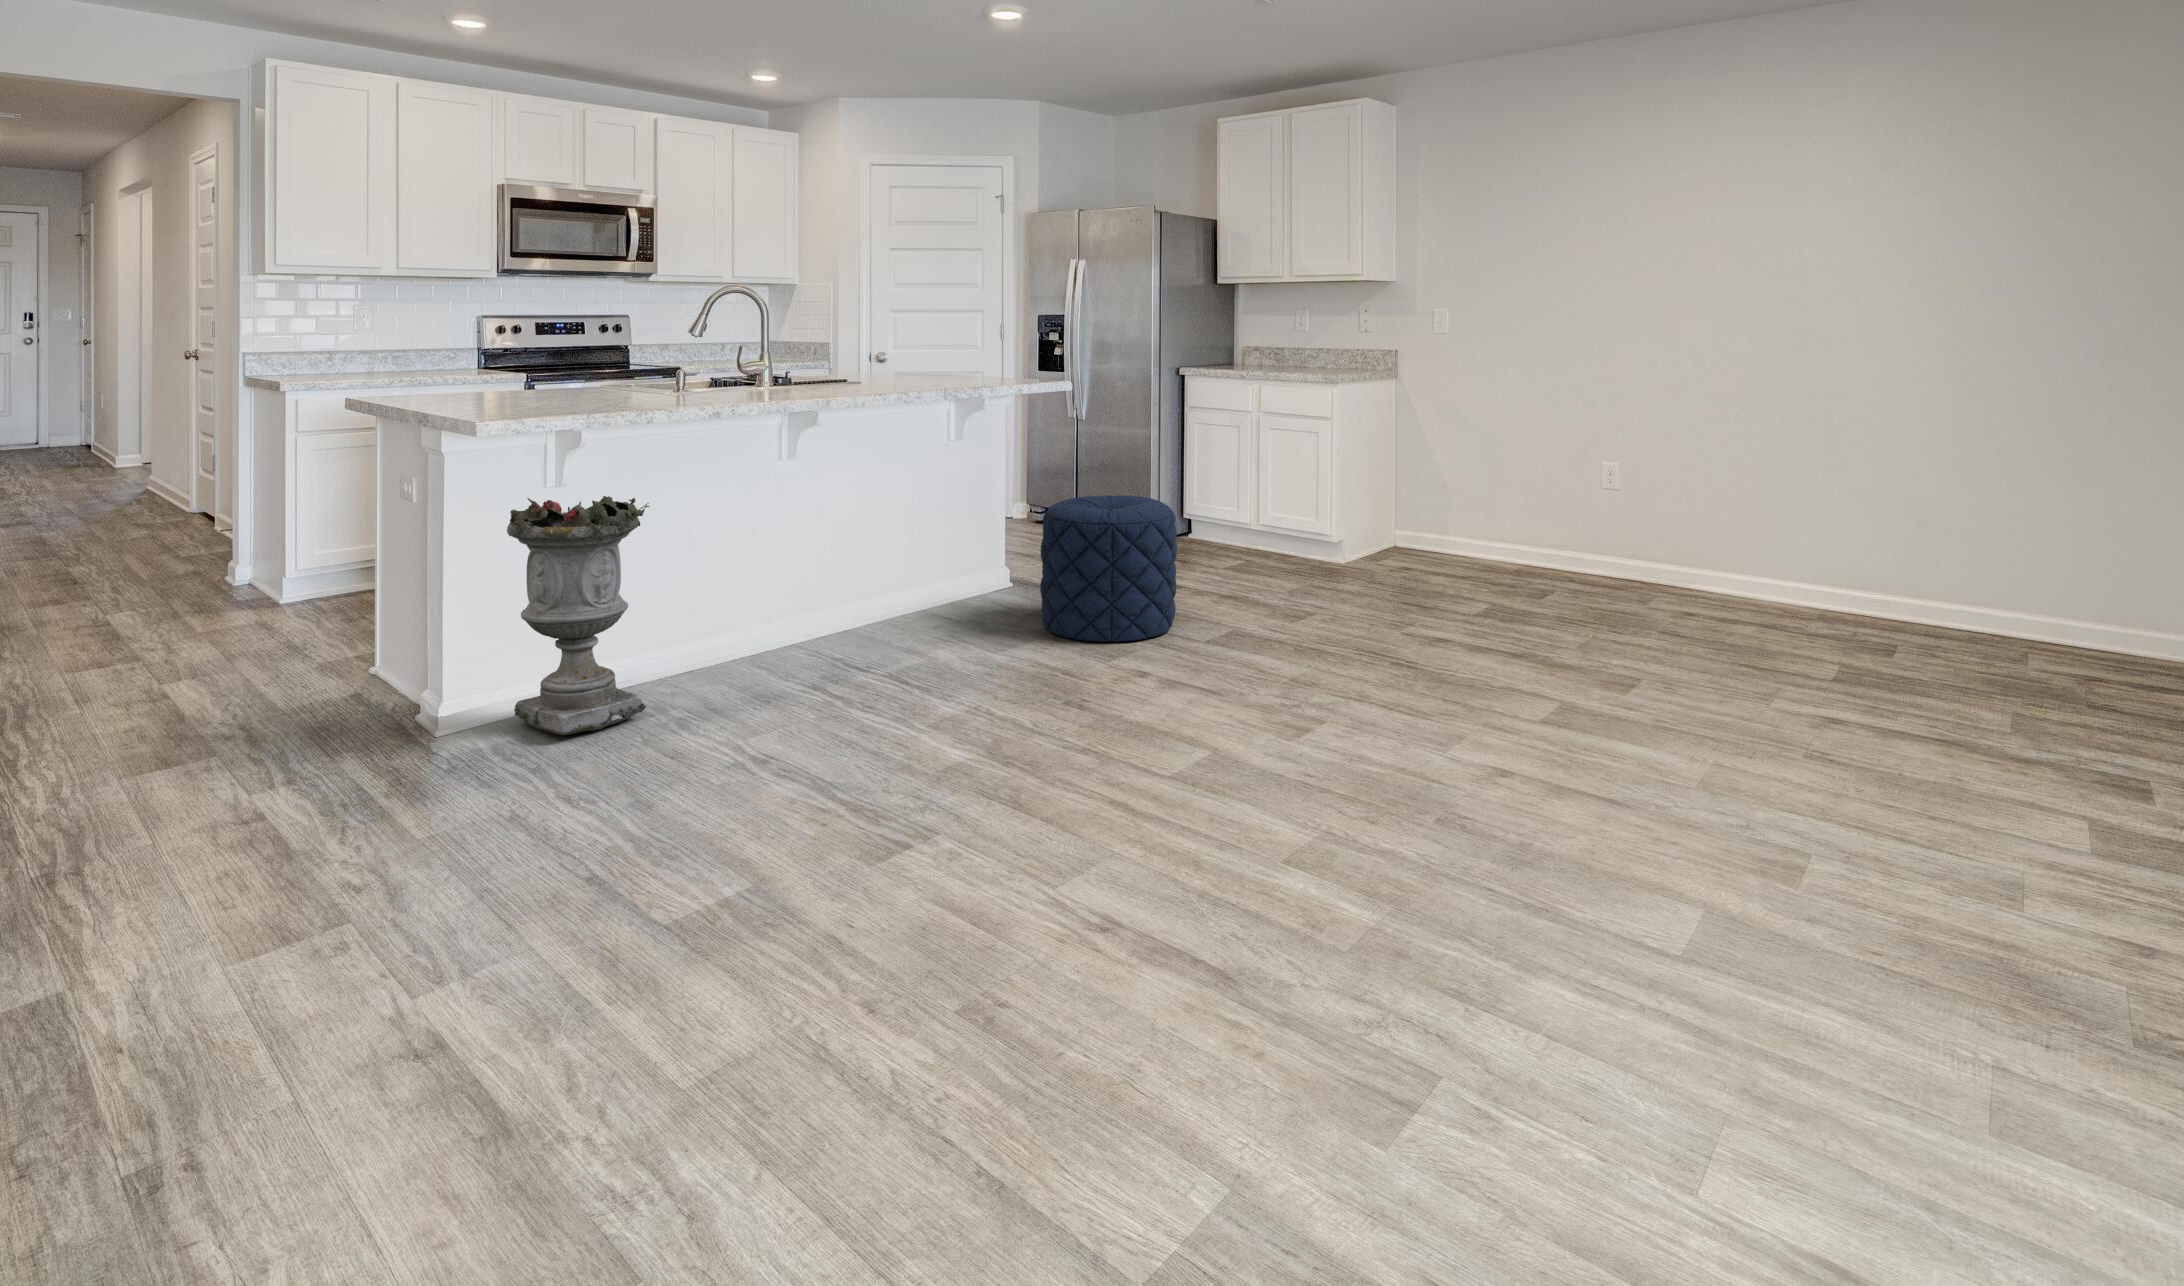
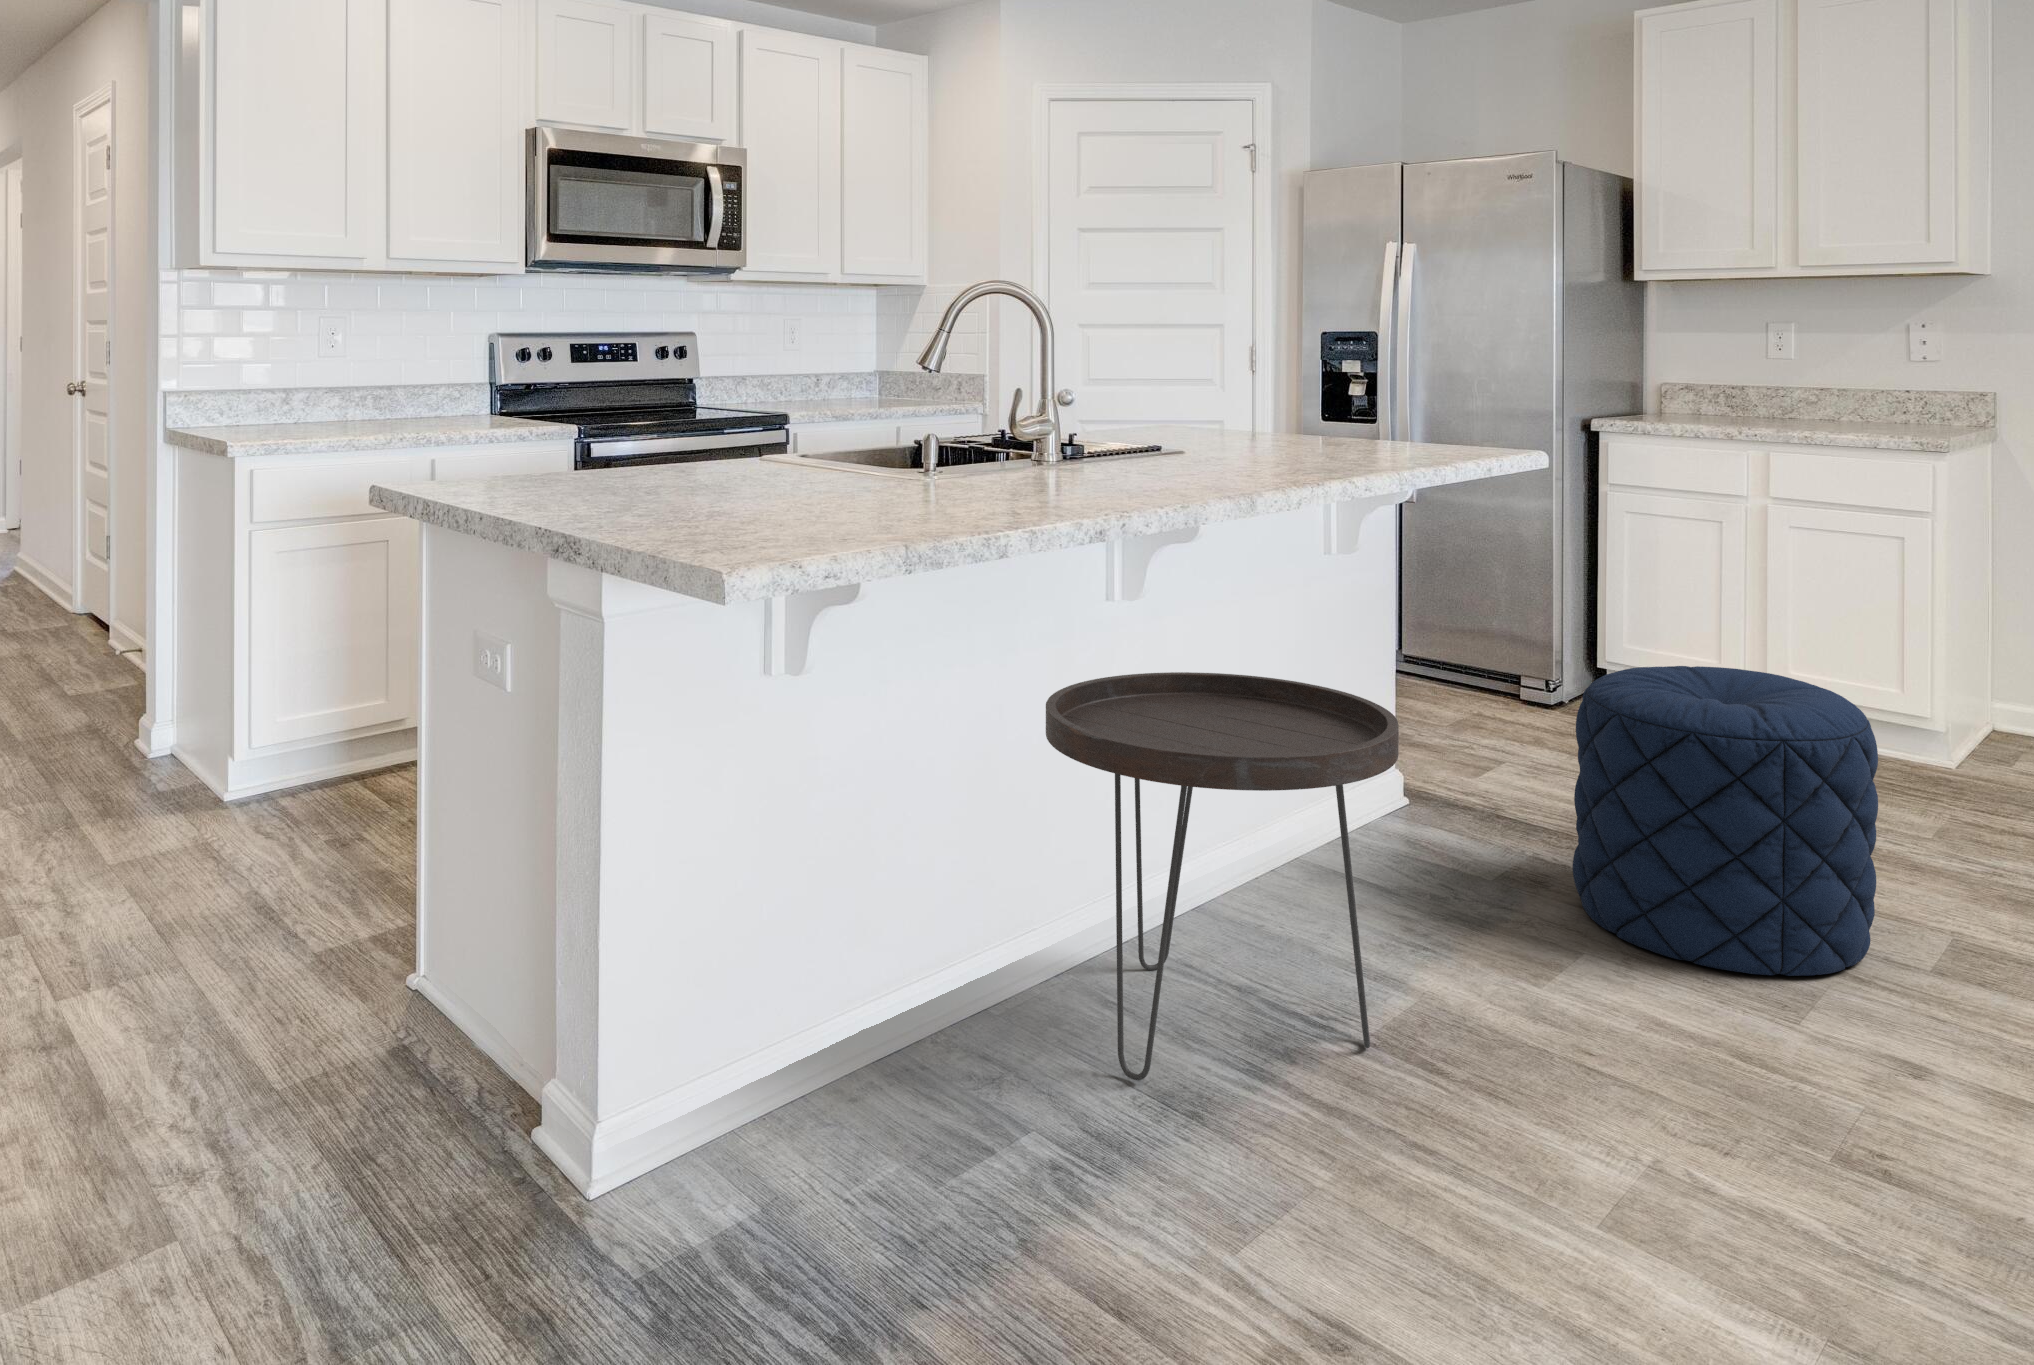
planter: present [507,496,649,735] -> none [741,708,1013,1240]
side table: none [708,498,888,687] -> present [1046,672,1399,1080]

